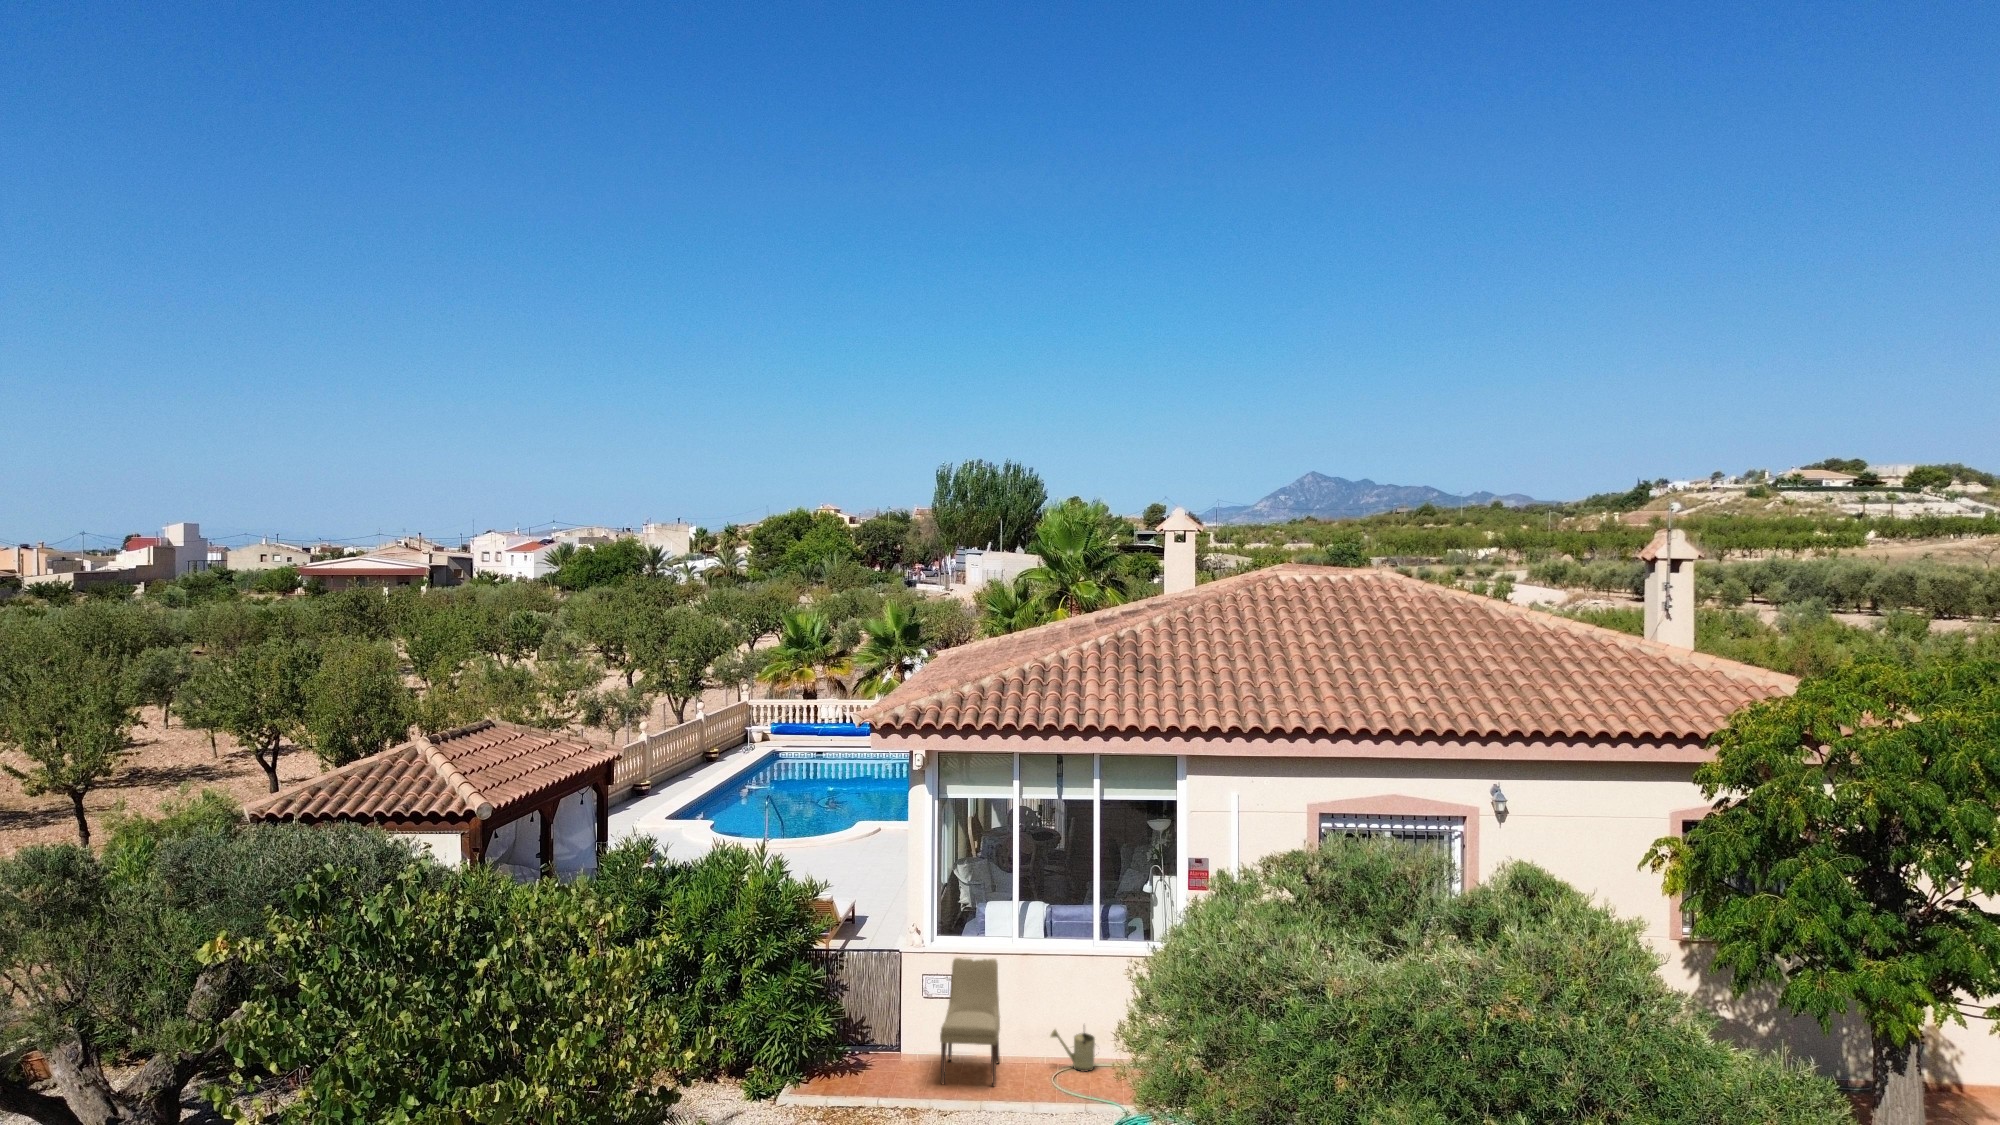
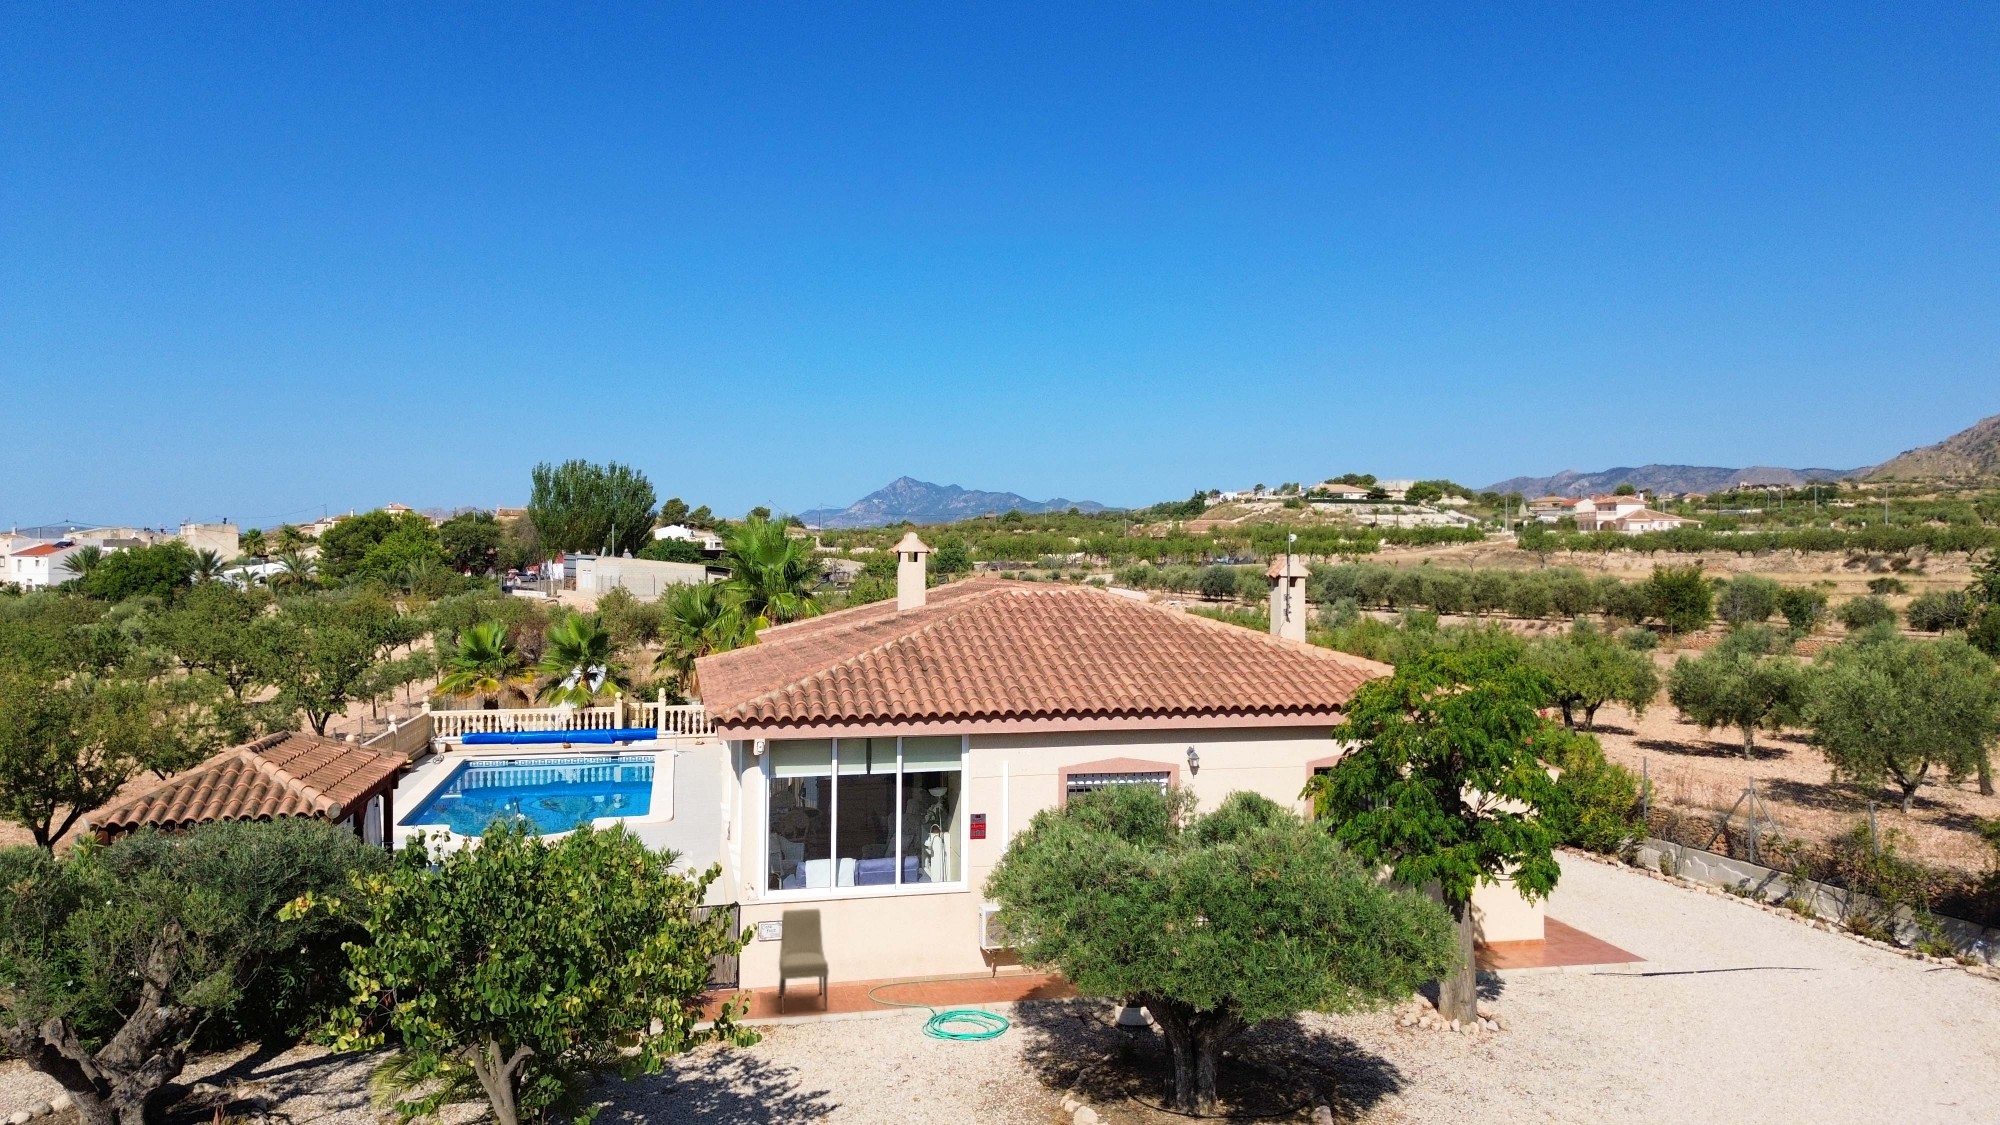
watering can: present [1051,1029,1095,1072] -> none [864,955,903,993]

